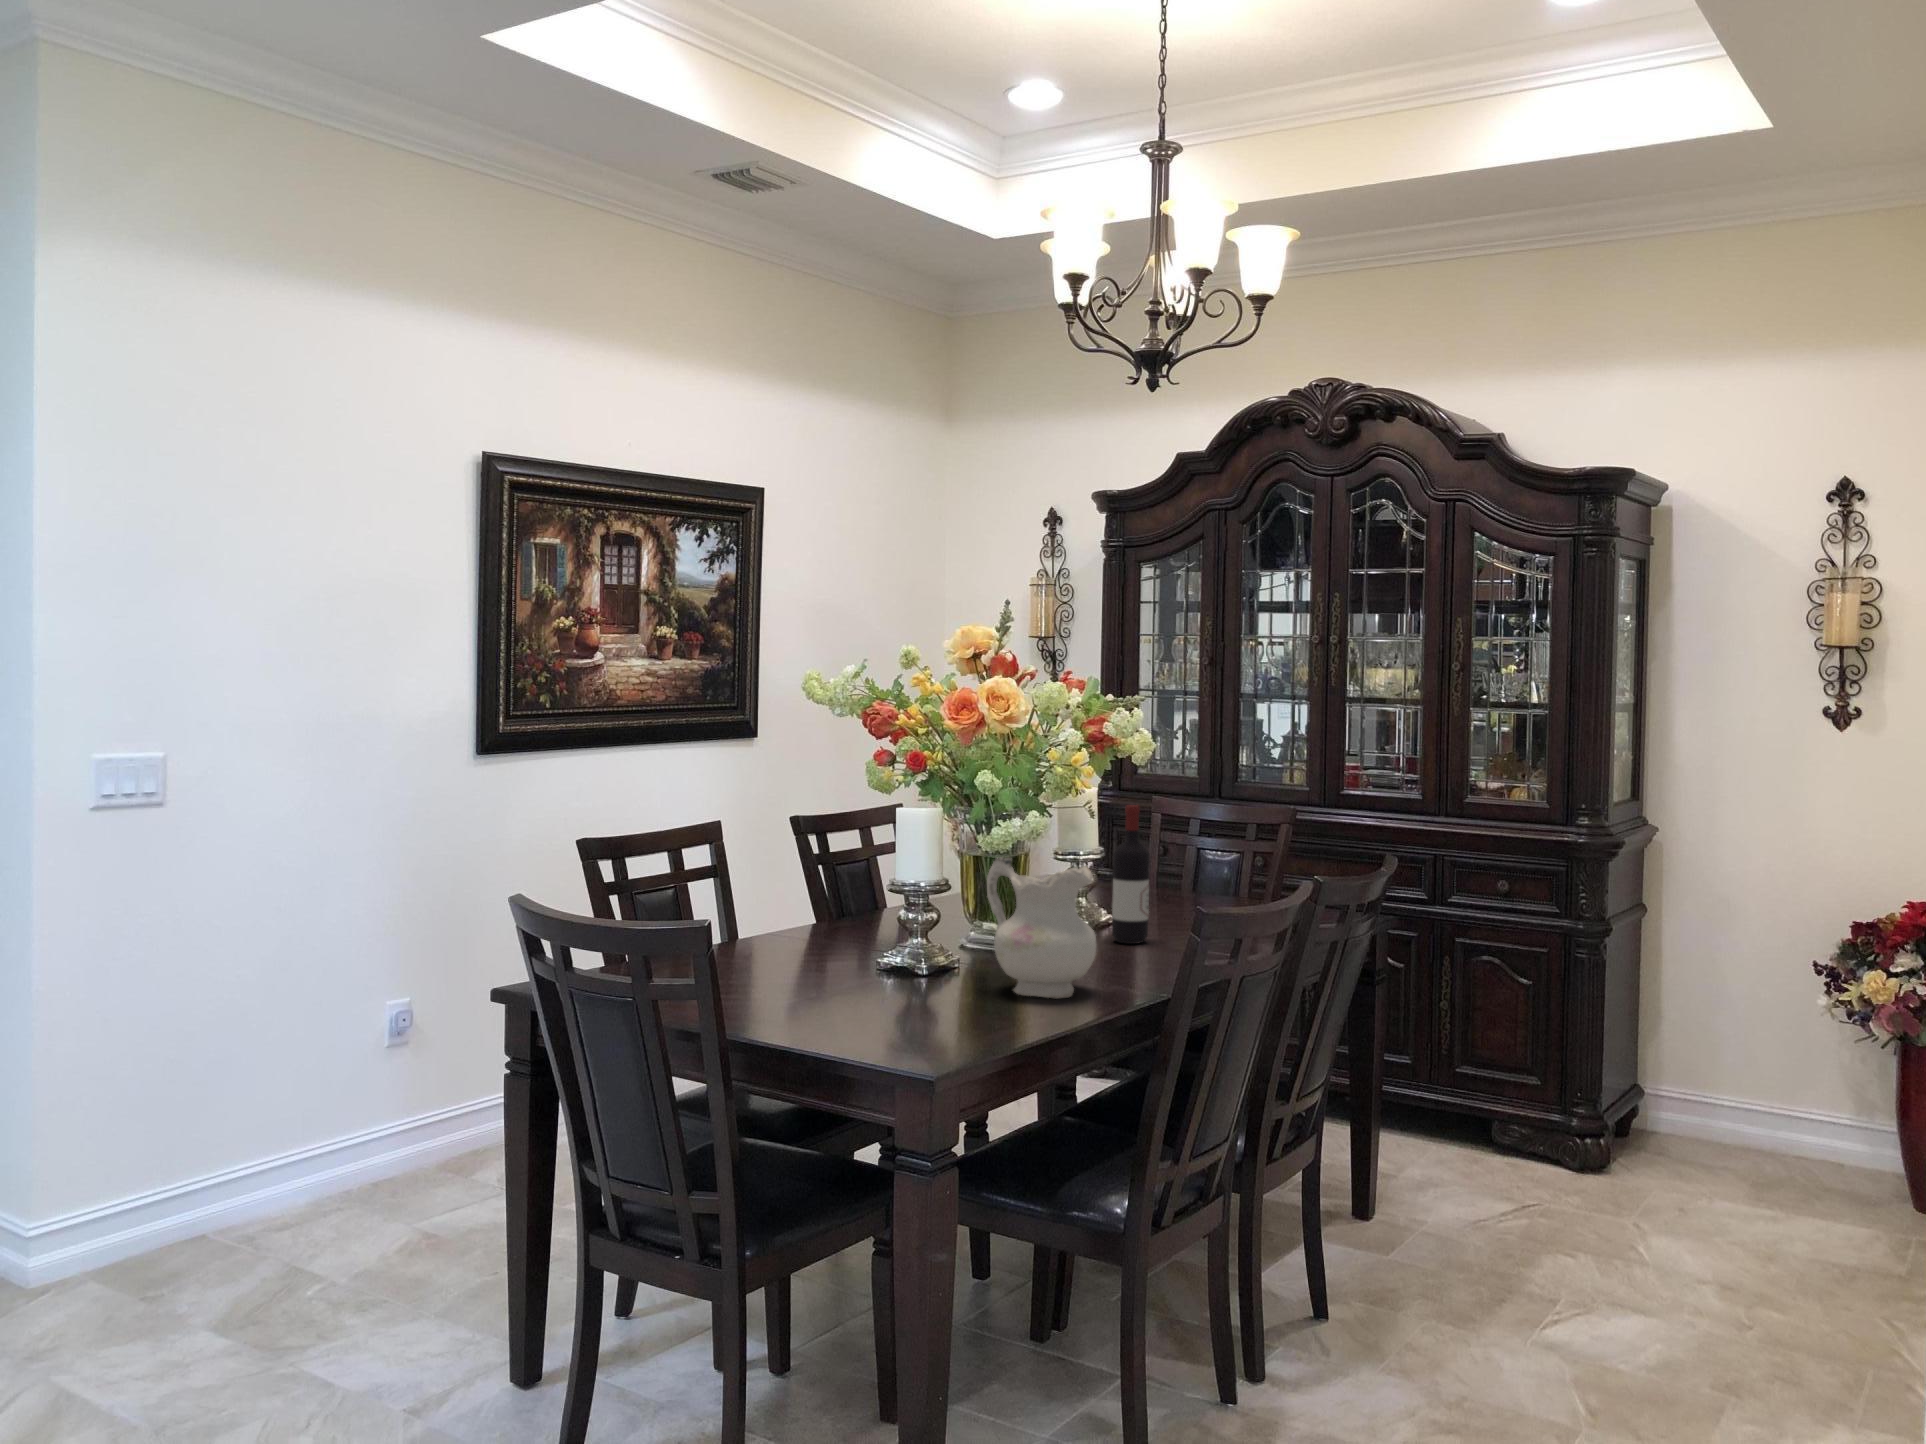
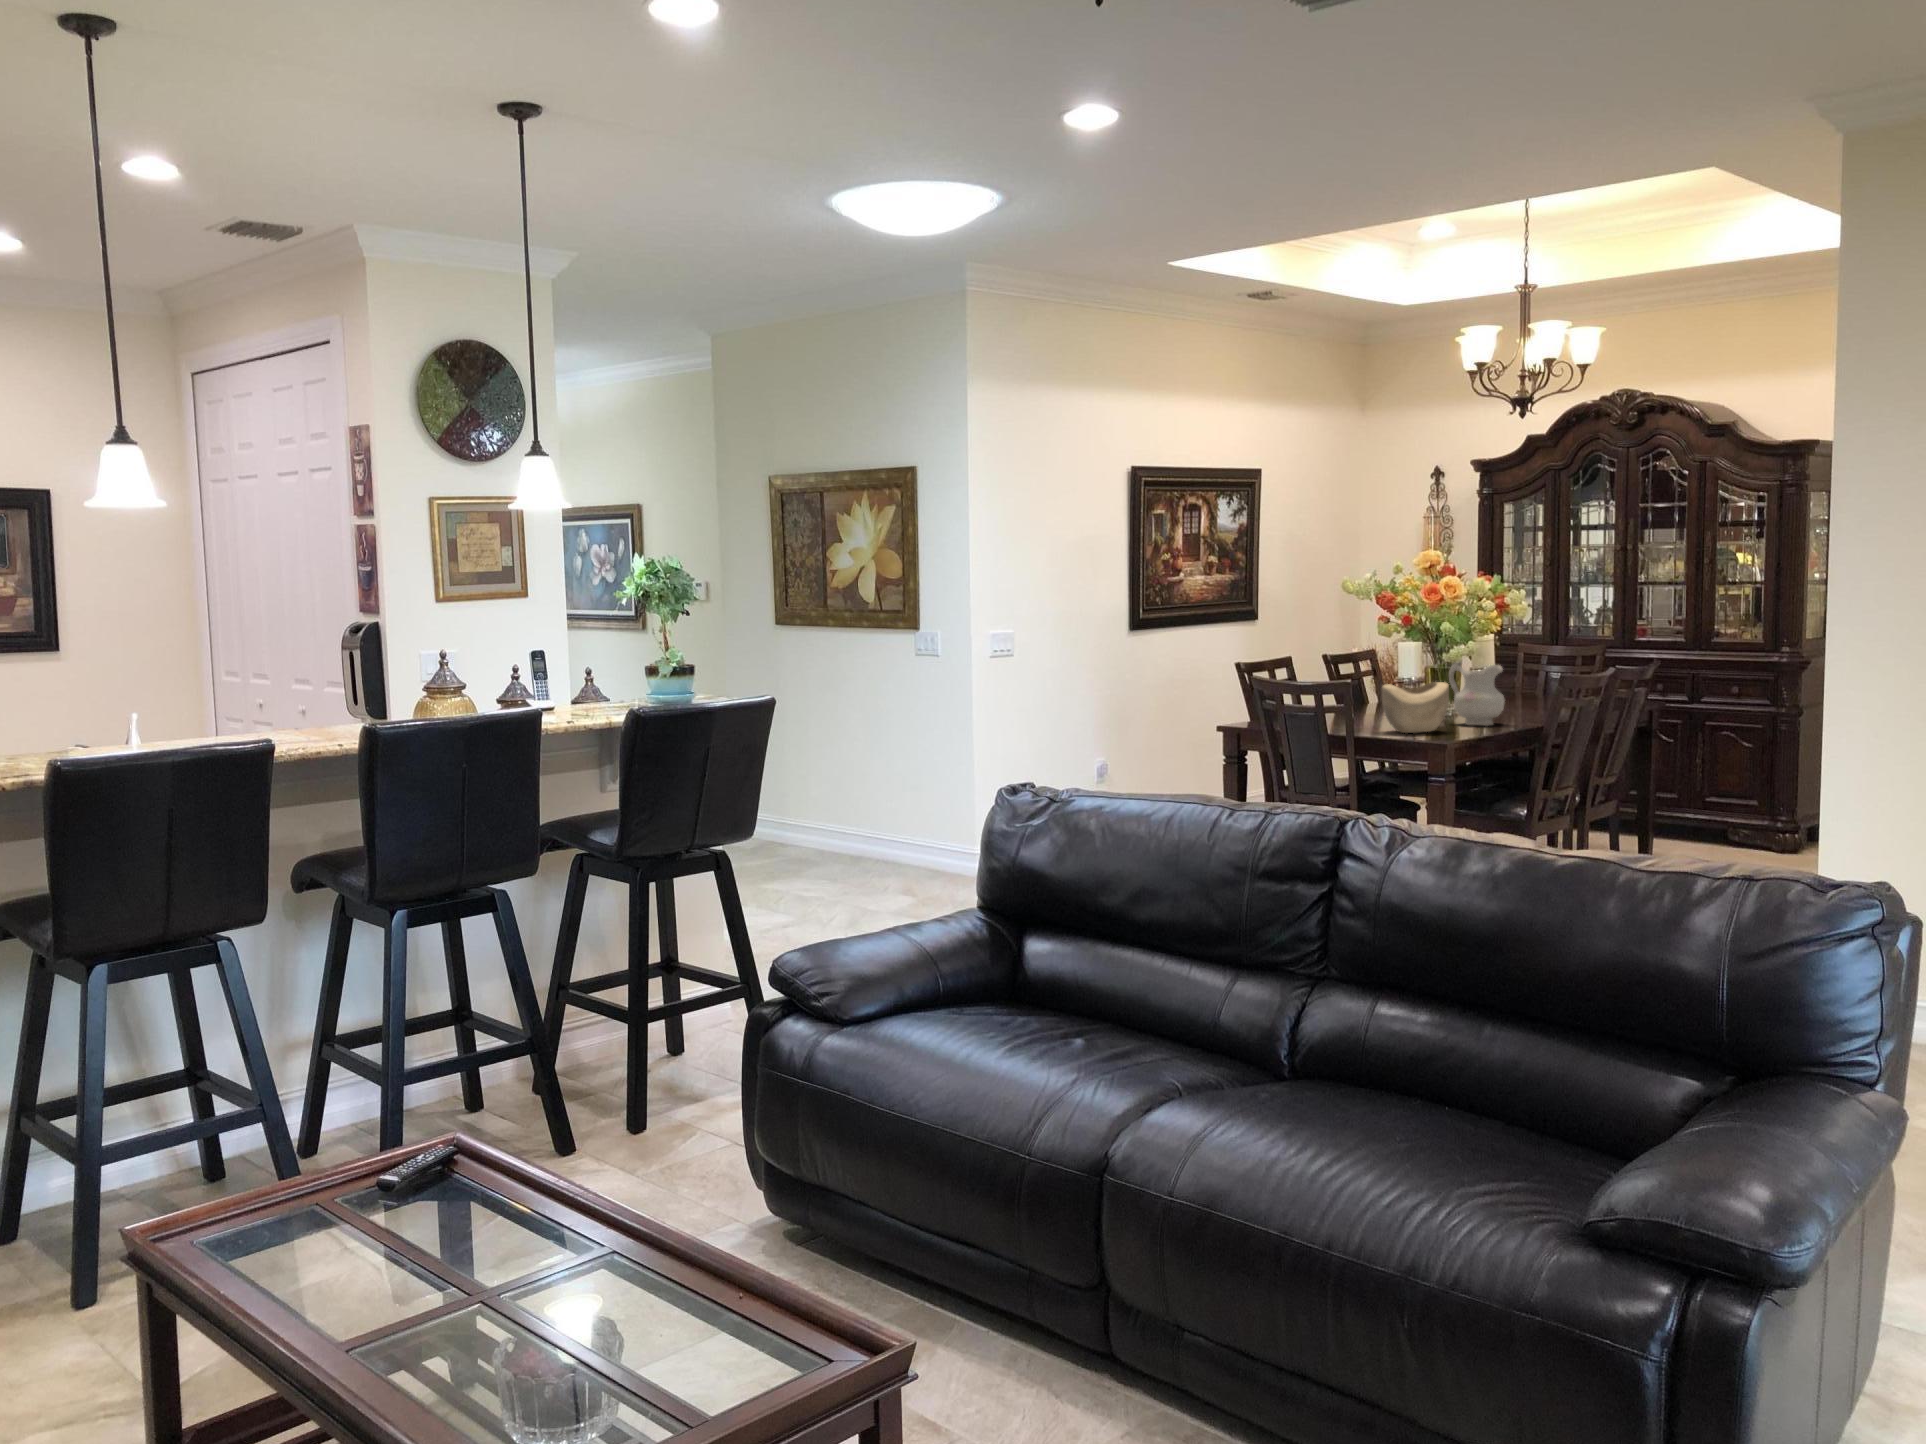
wine bottle: present [1112,805,1150,944] -> none [1504,641,1525,712]
decorative bowl: none [818,910,966,1031] -> present [1382,682,1449,733]

